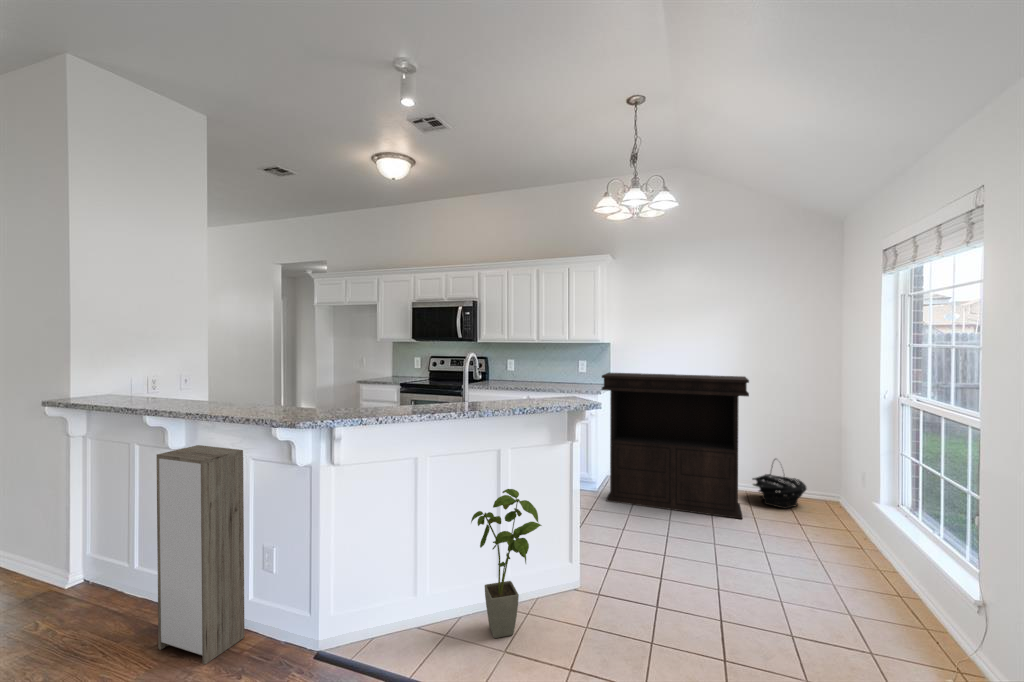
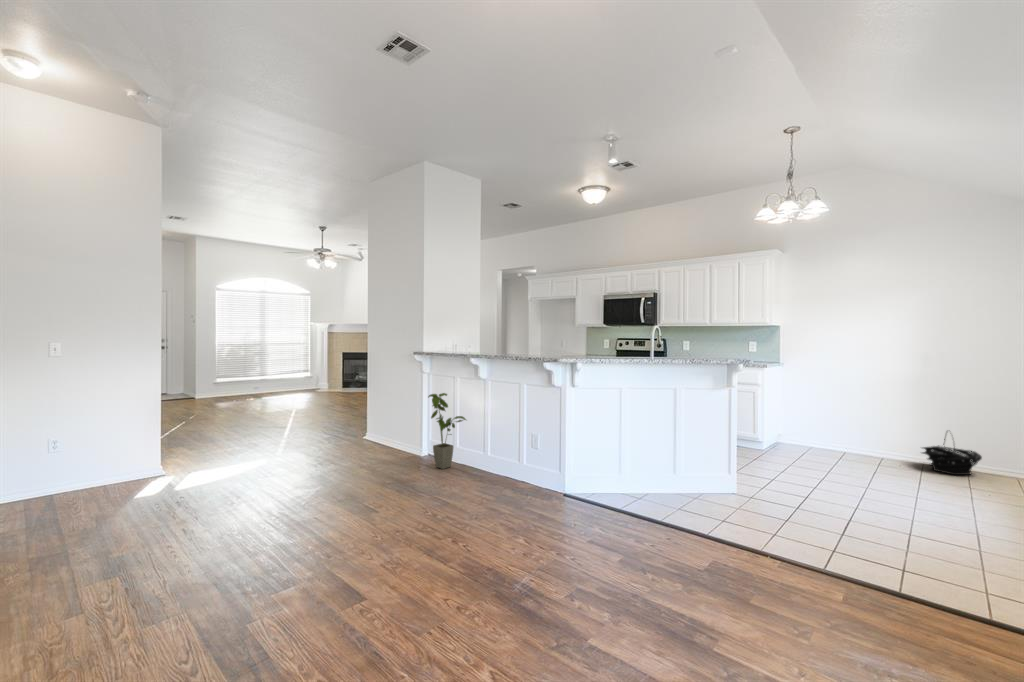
console table: present [602,373,749,519] -> none [765,349,911,476]
storage cabinet: present [156,445,245,664] -> none [481,375,523,490]
house plant: present [471,489,542,638] -> present [428,393,466,469]

